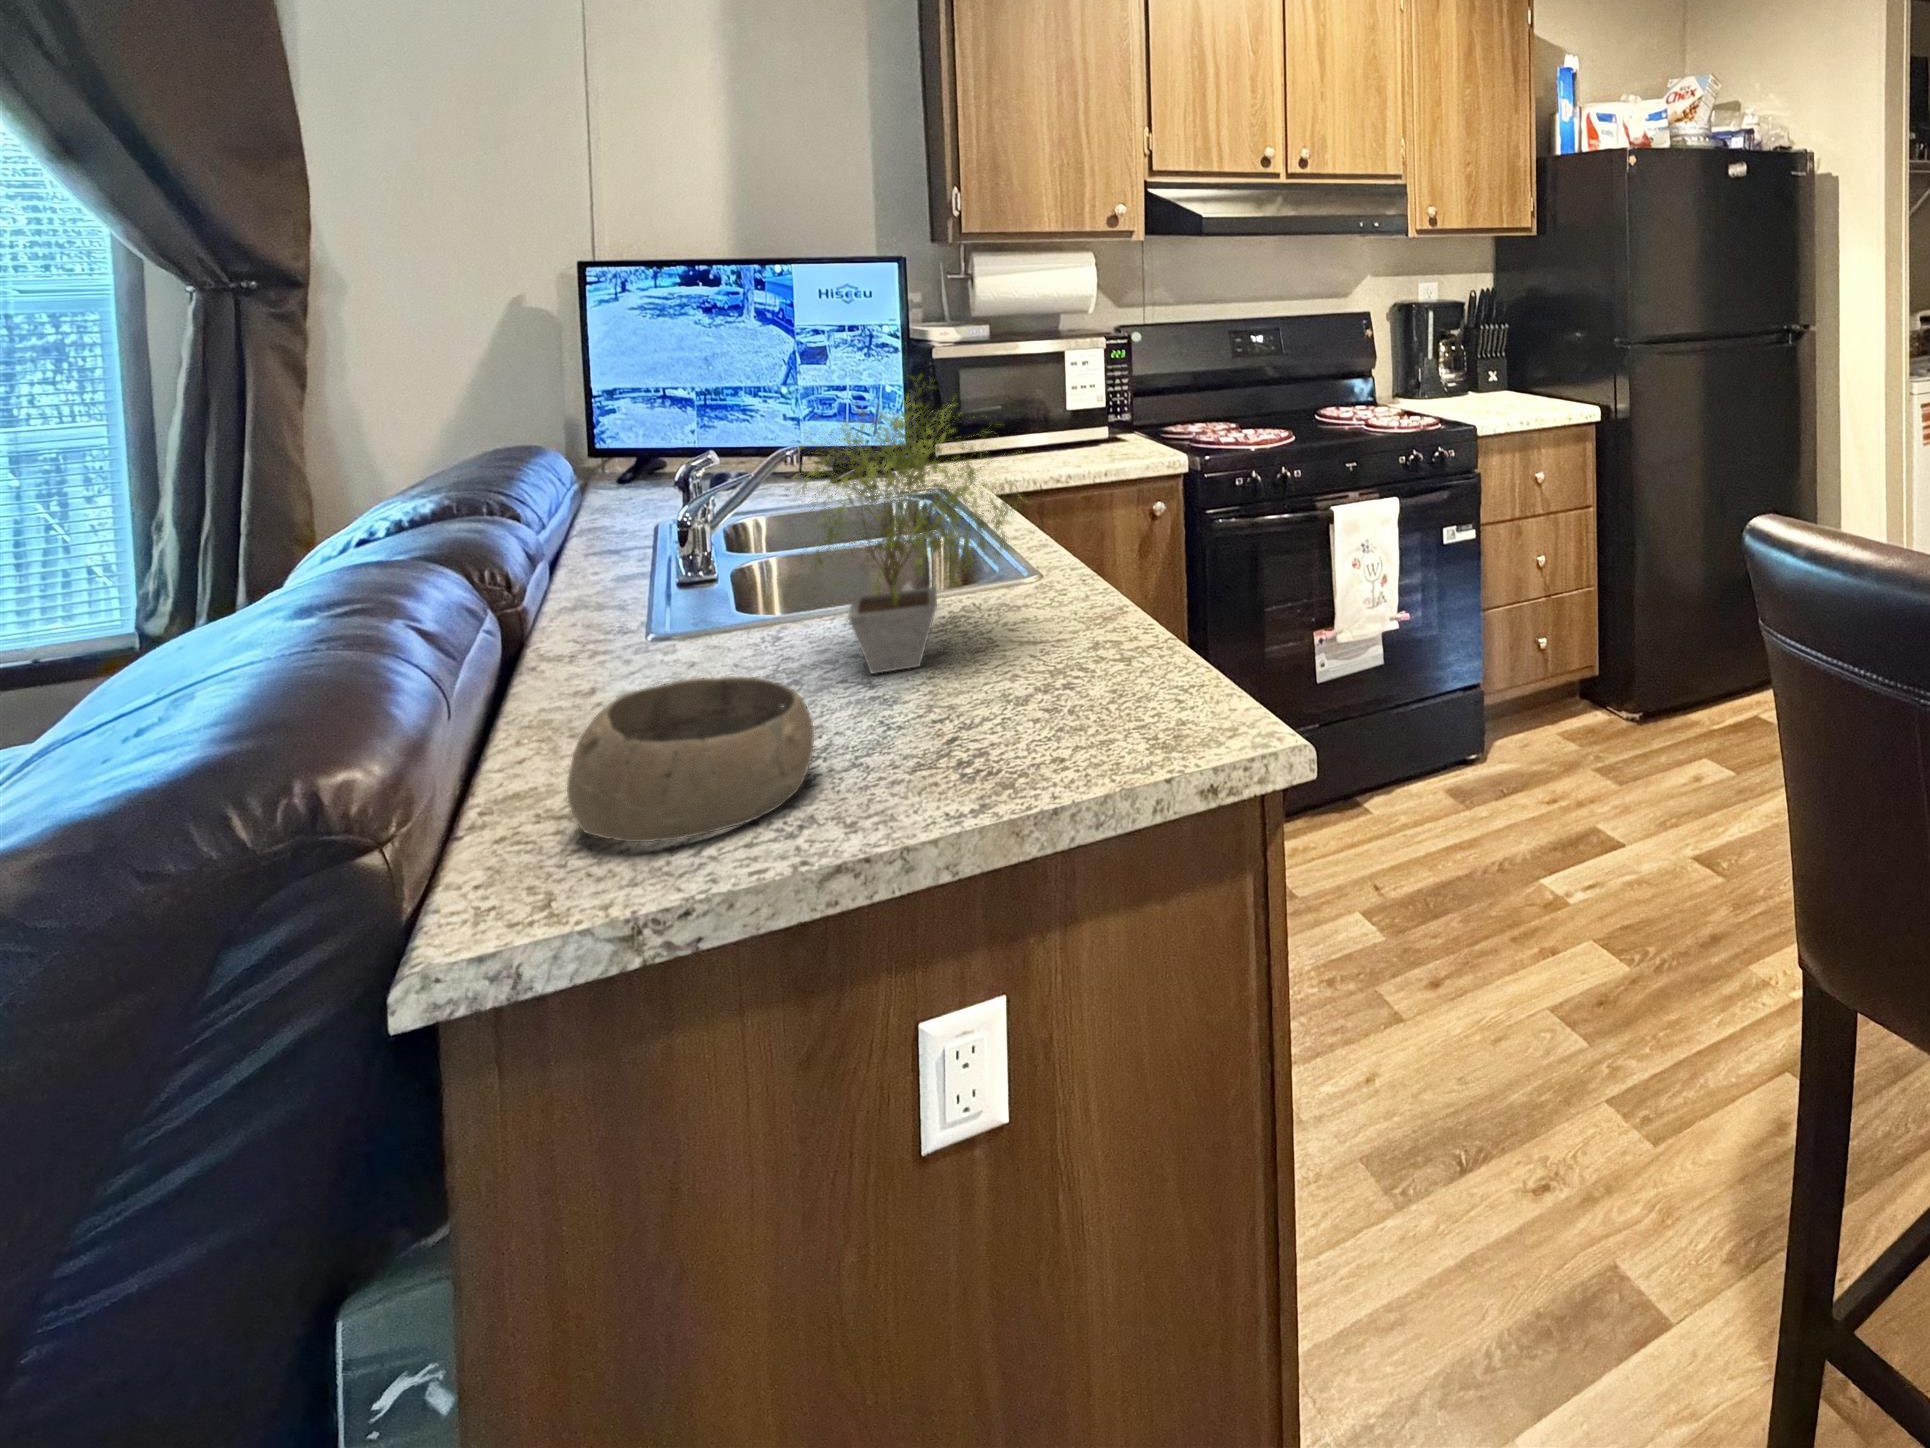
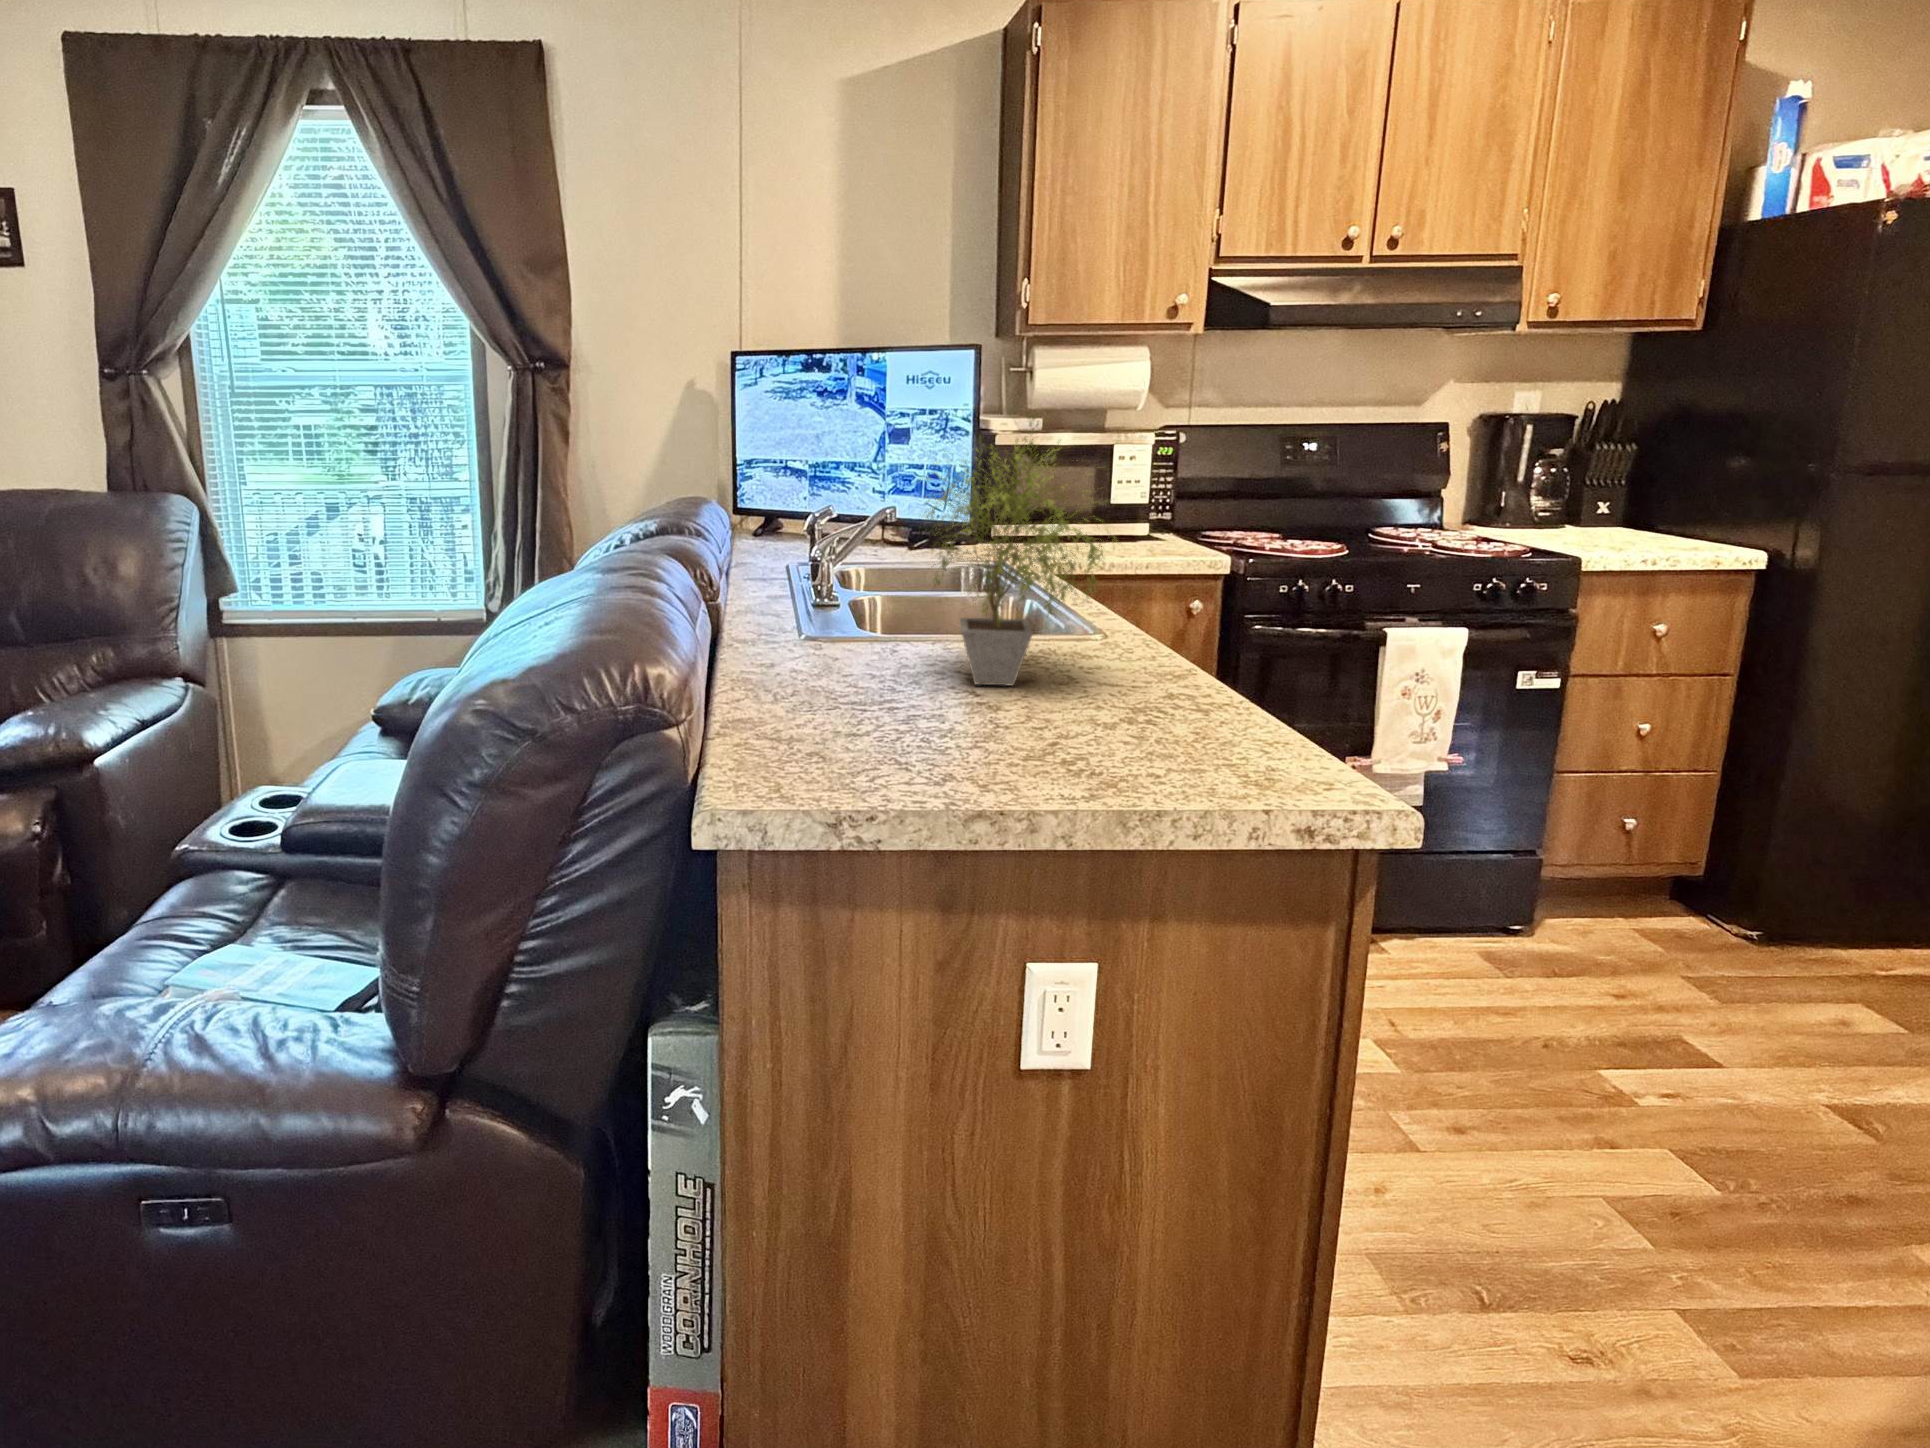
bowl: present [567,676,814,842] -> none [782,649,949,768]

